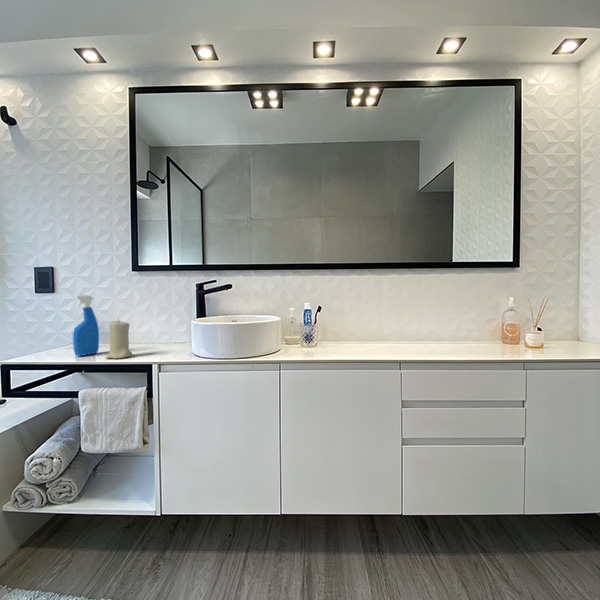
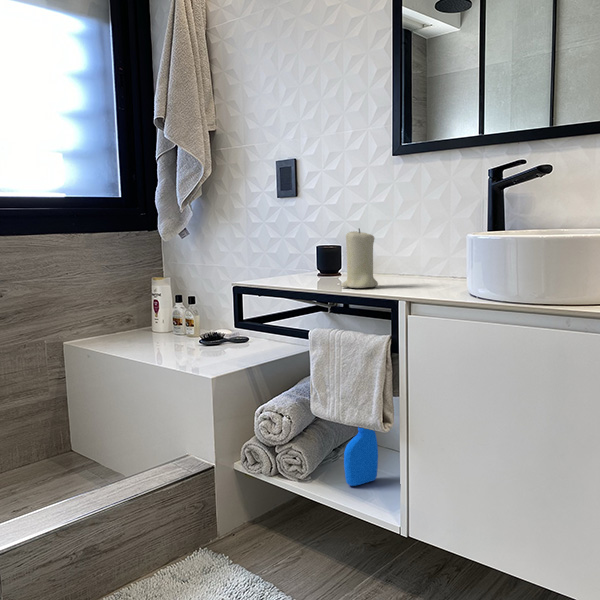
spray bottle: present [73,295,99,356] -> present [344,428,378,486]

